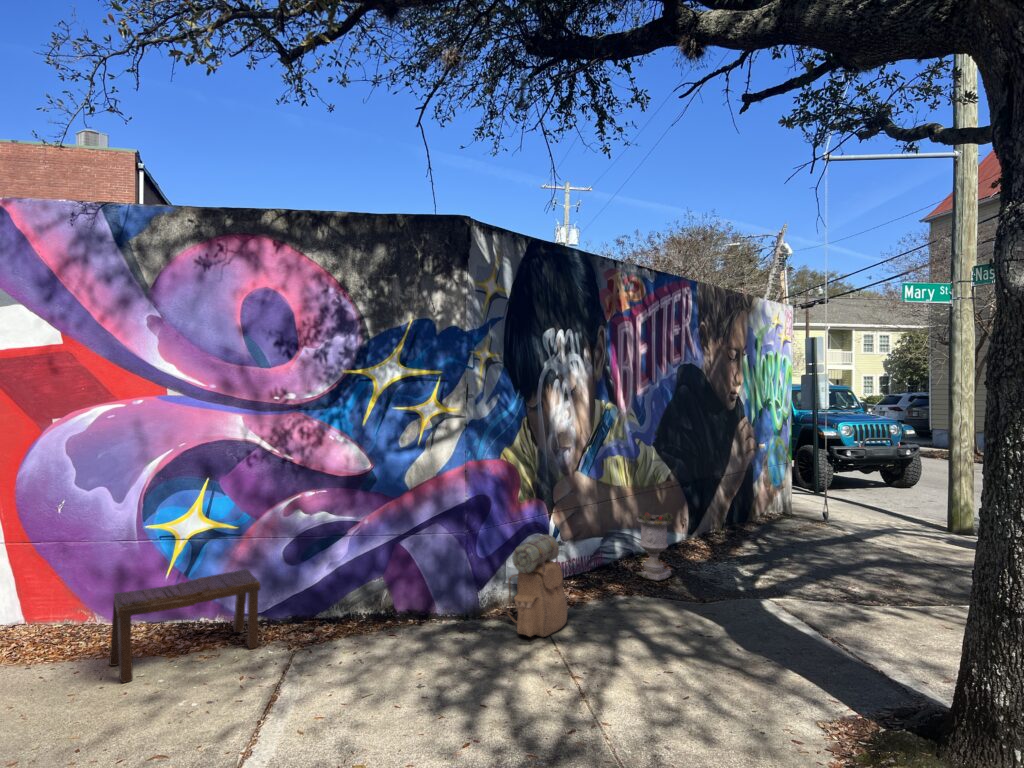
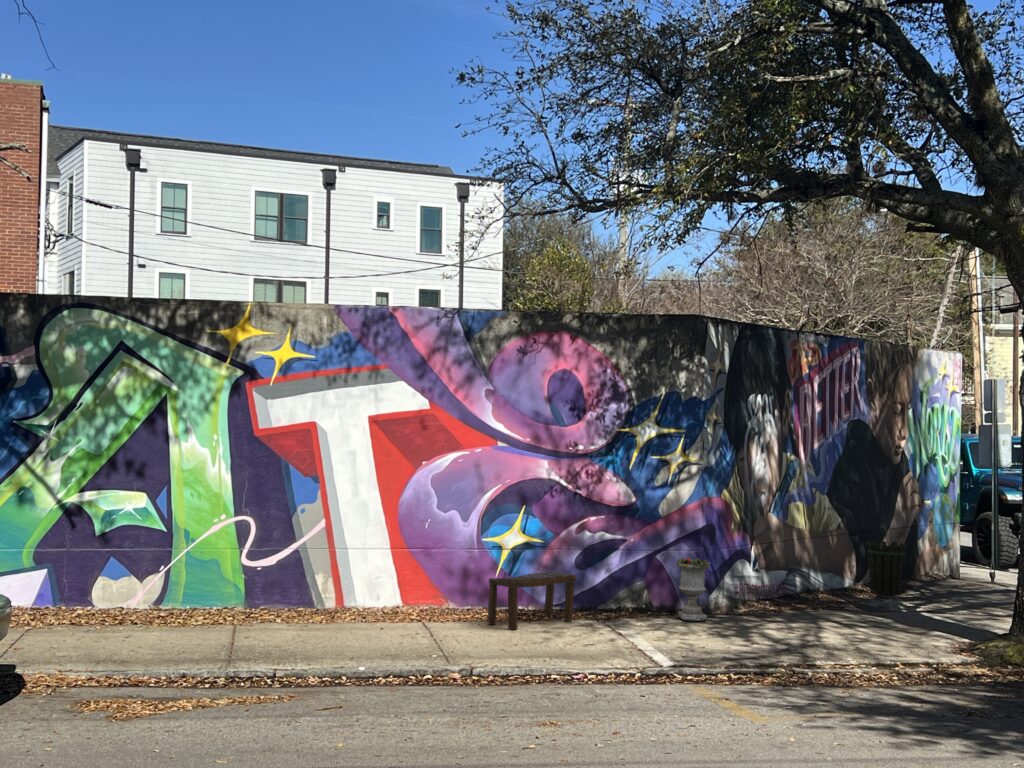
waste bin: none [696,496,743,559] -> present [866,541,906,594]
planter: present [636,512,673,581] -> present [677,557,710,621]
backpack: present [508,535,567,637] -> none [734,554,777,622]

